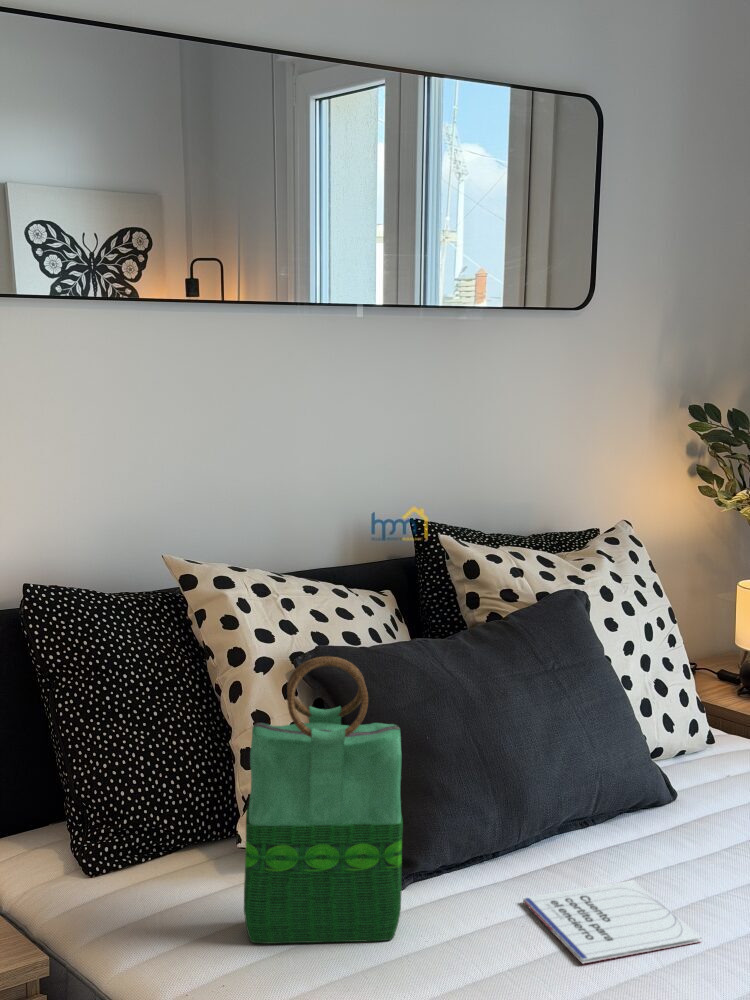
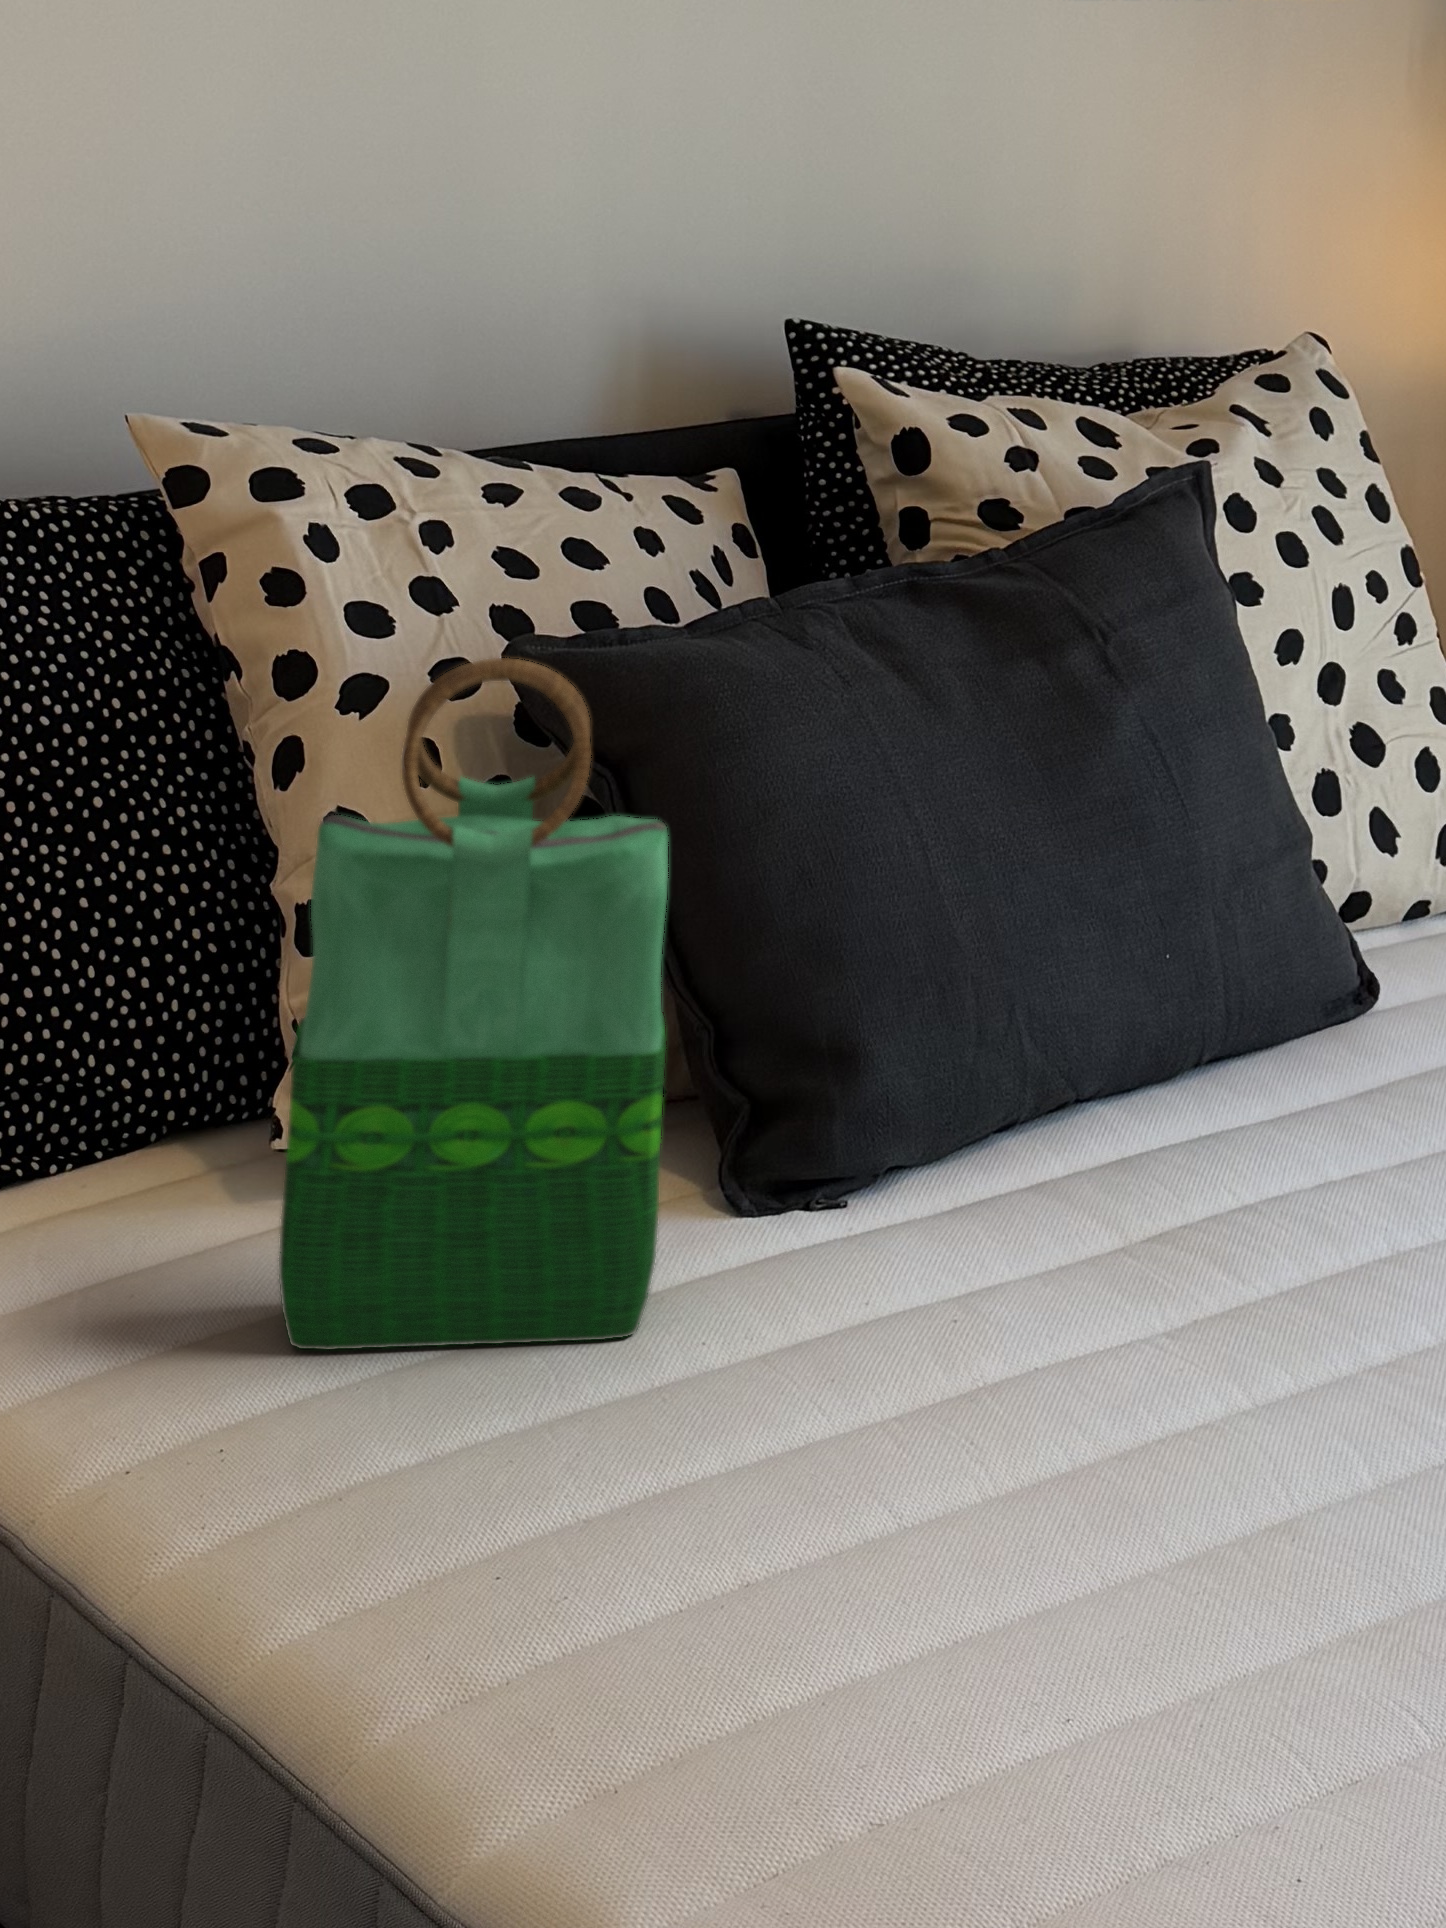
notebook: present [523,881,701,964] -> none [959,1190,1352,1379]

